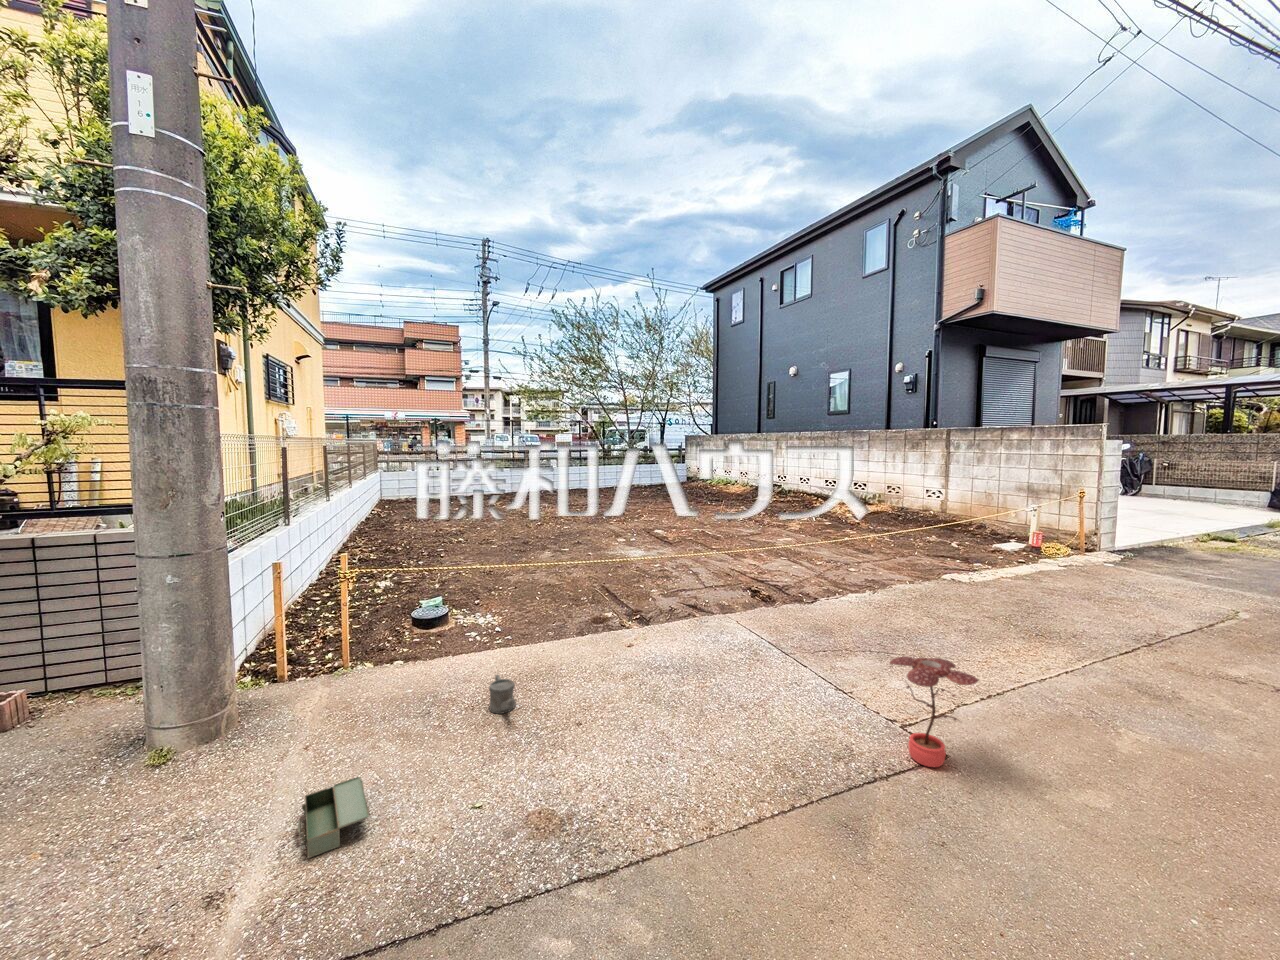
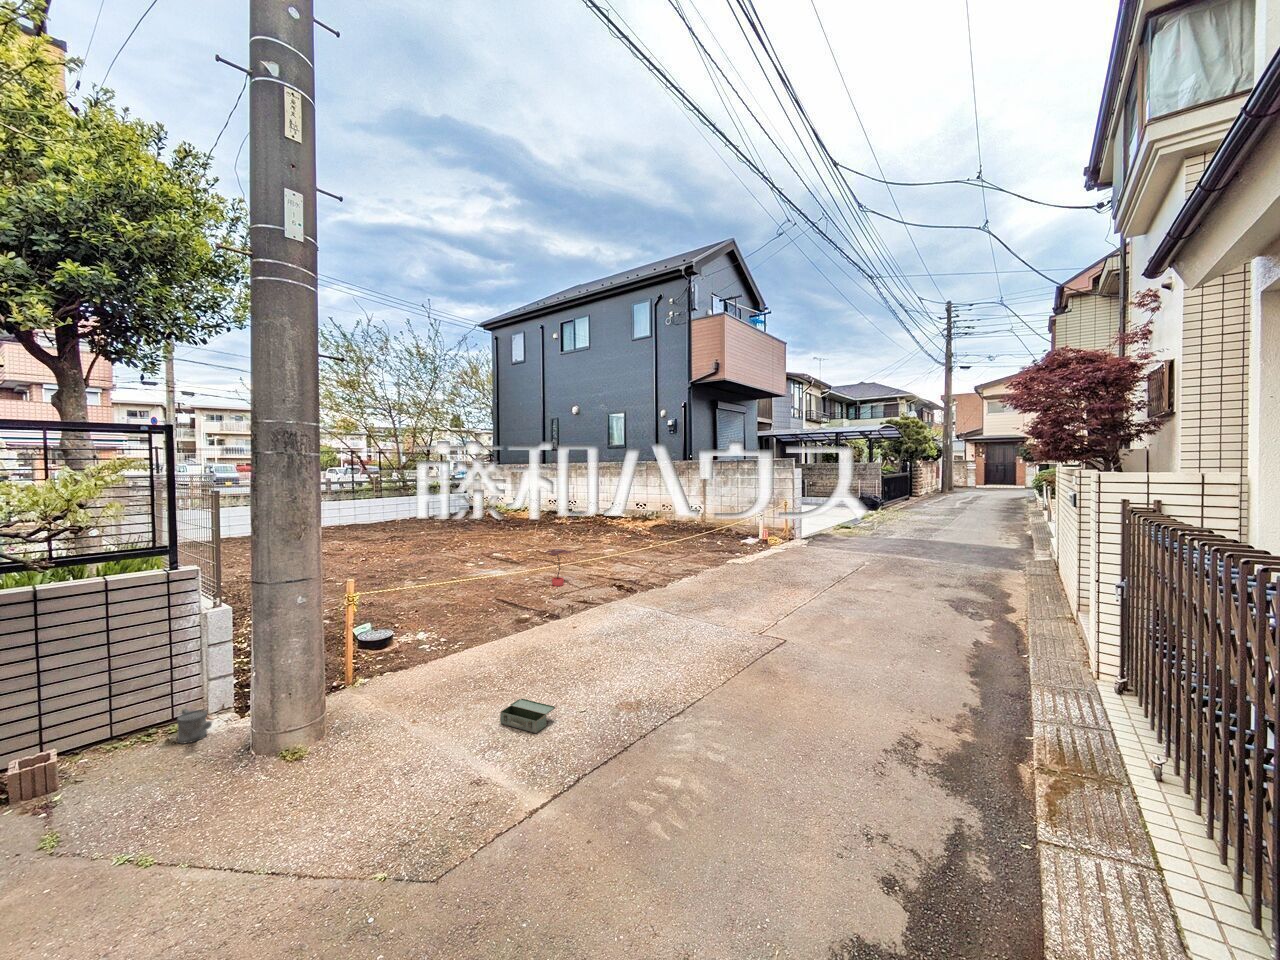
potted plant: present [890,656,978,767] -> present [545,549,571,586]
watering can: present [489,675,516,714] -> present [177,709,212,744]

